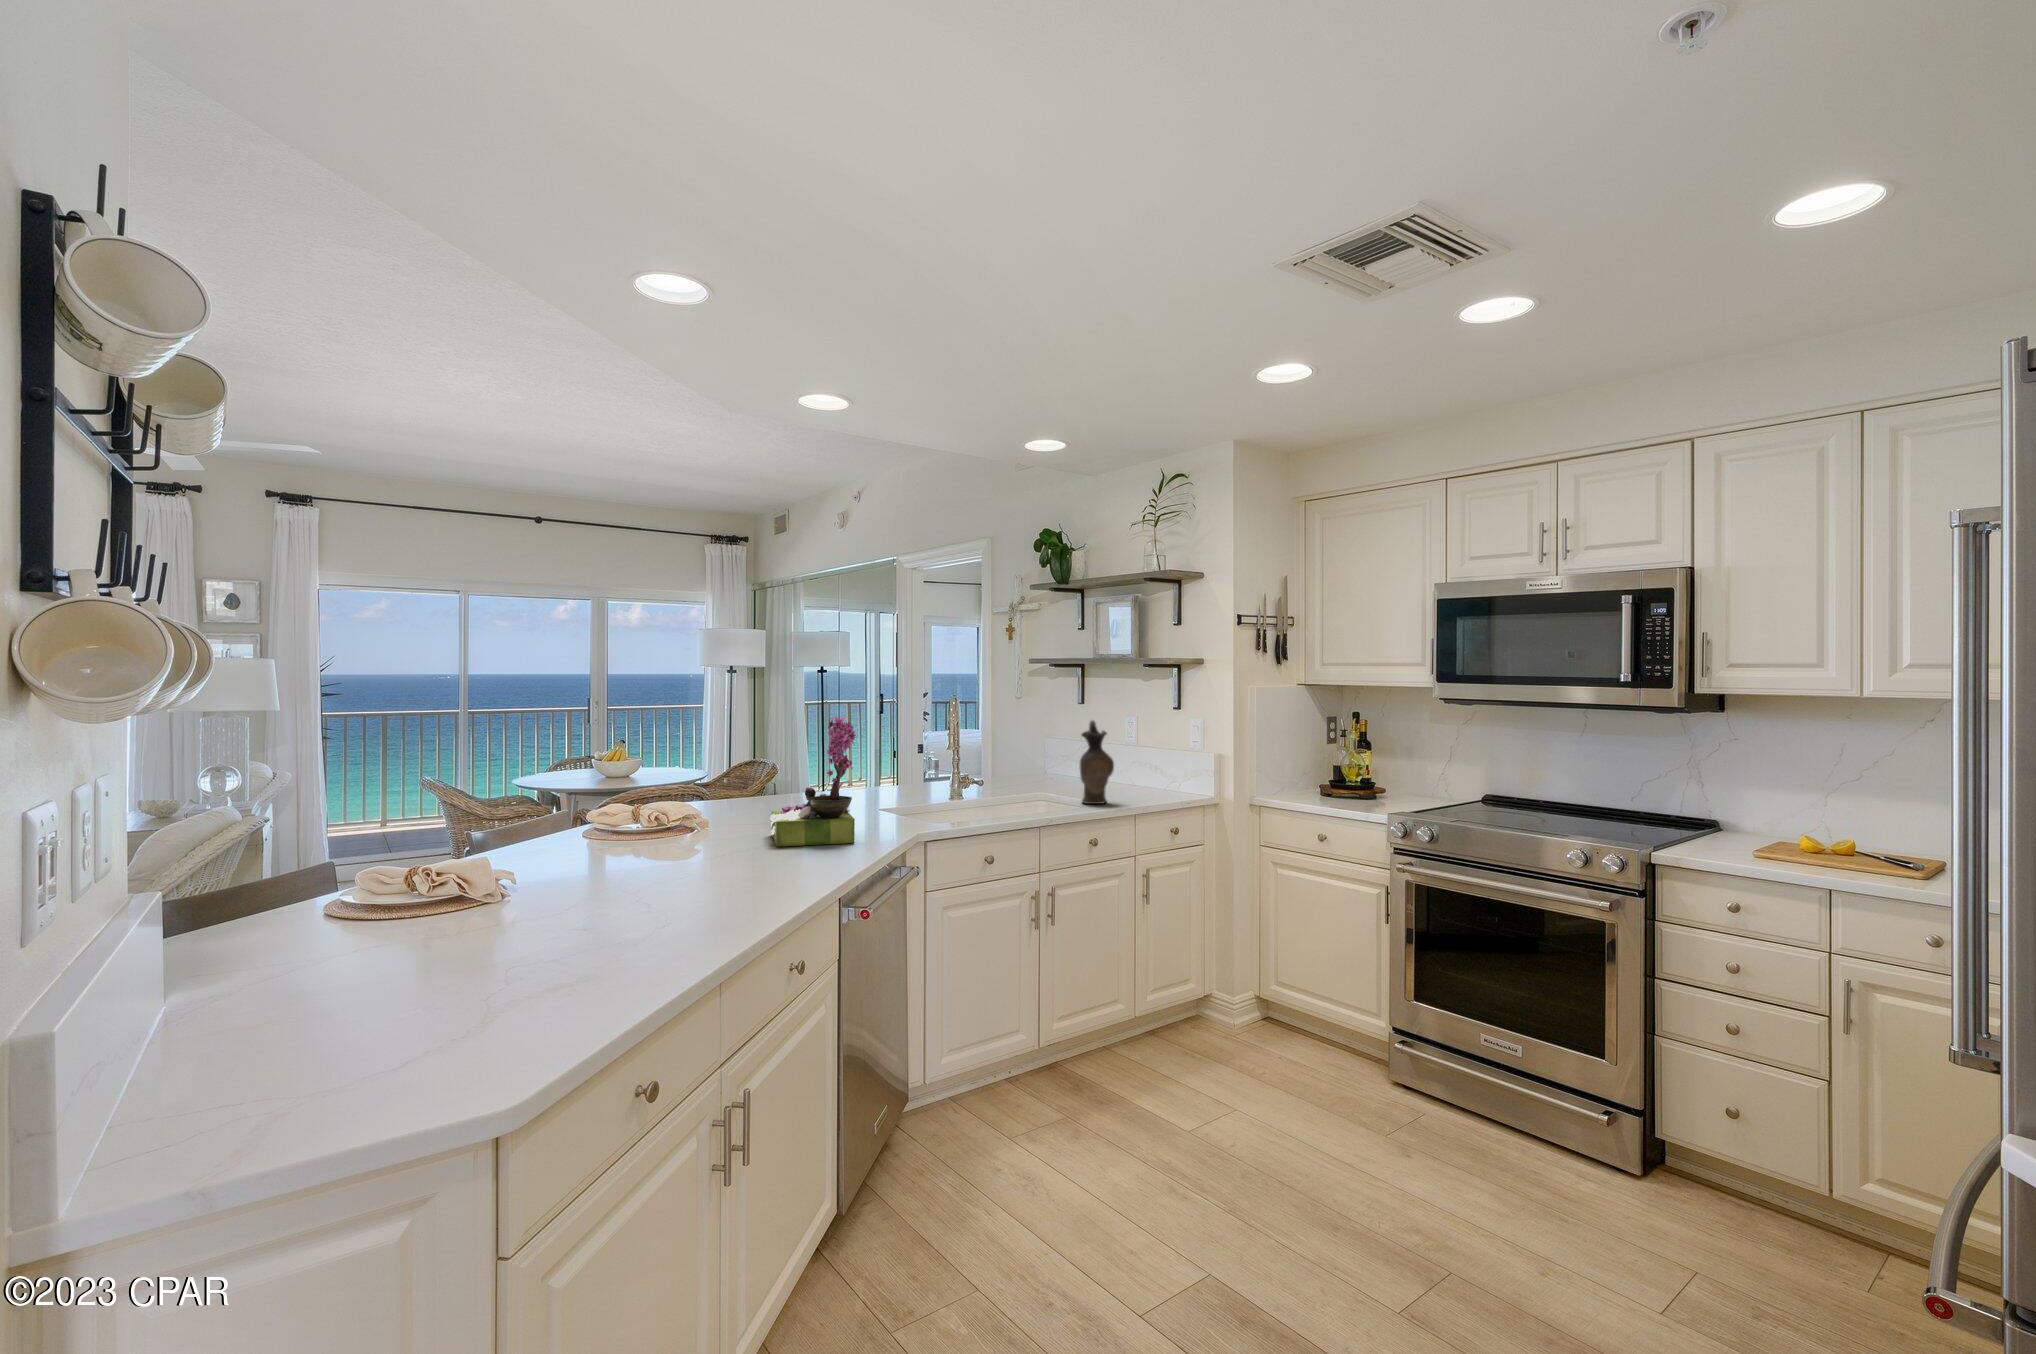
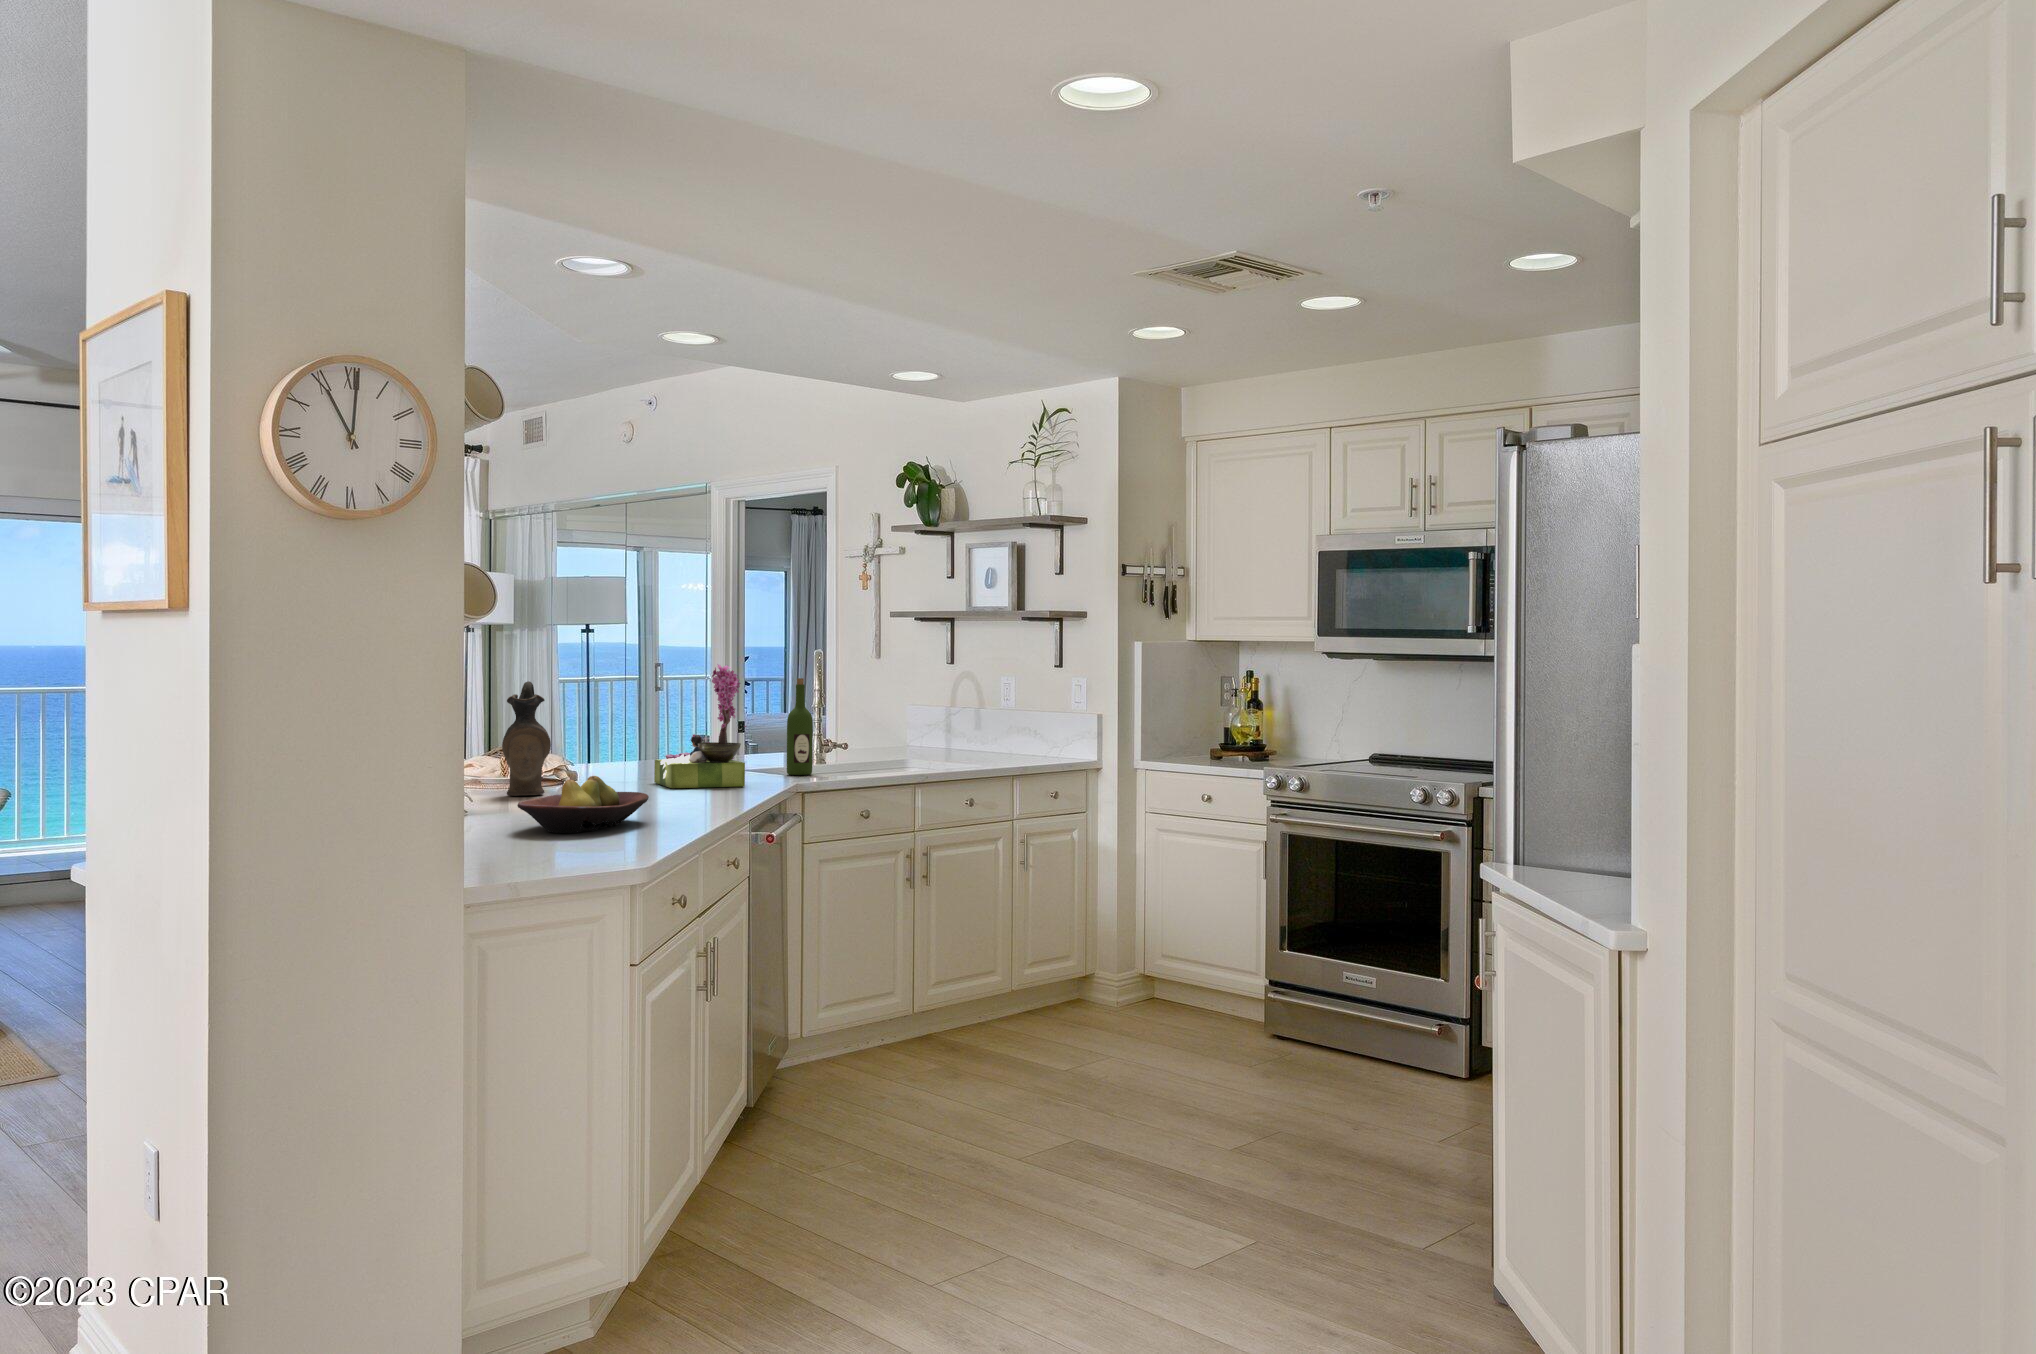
ceramic pitcher: present [1080,720,1114,804] -> present [502,681,551,796]
wine bottle: none [913,726,938,821] -> present [787,678,813,775]
fruit bowl: none [459,876,671,968] -> present [517,776,649,833]

